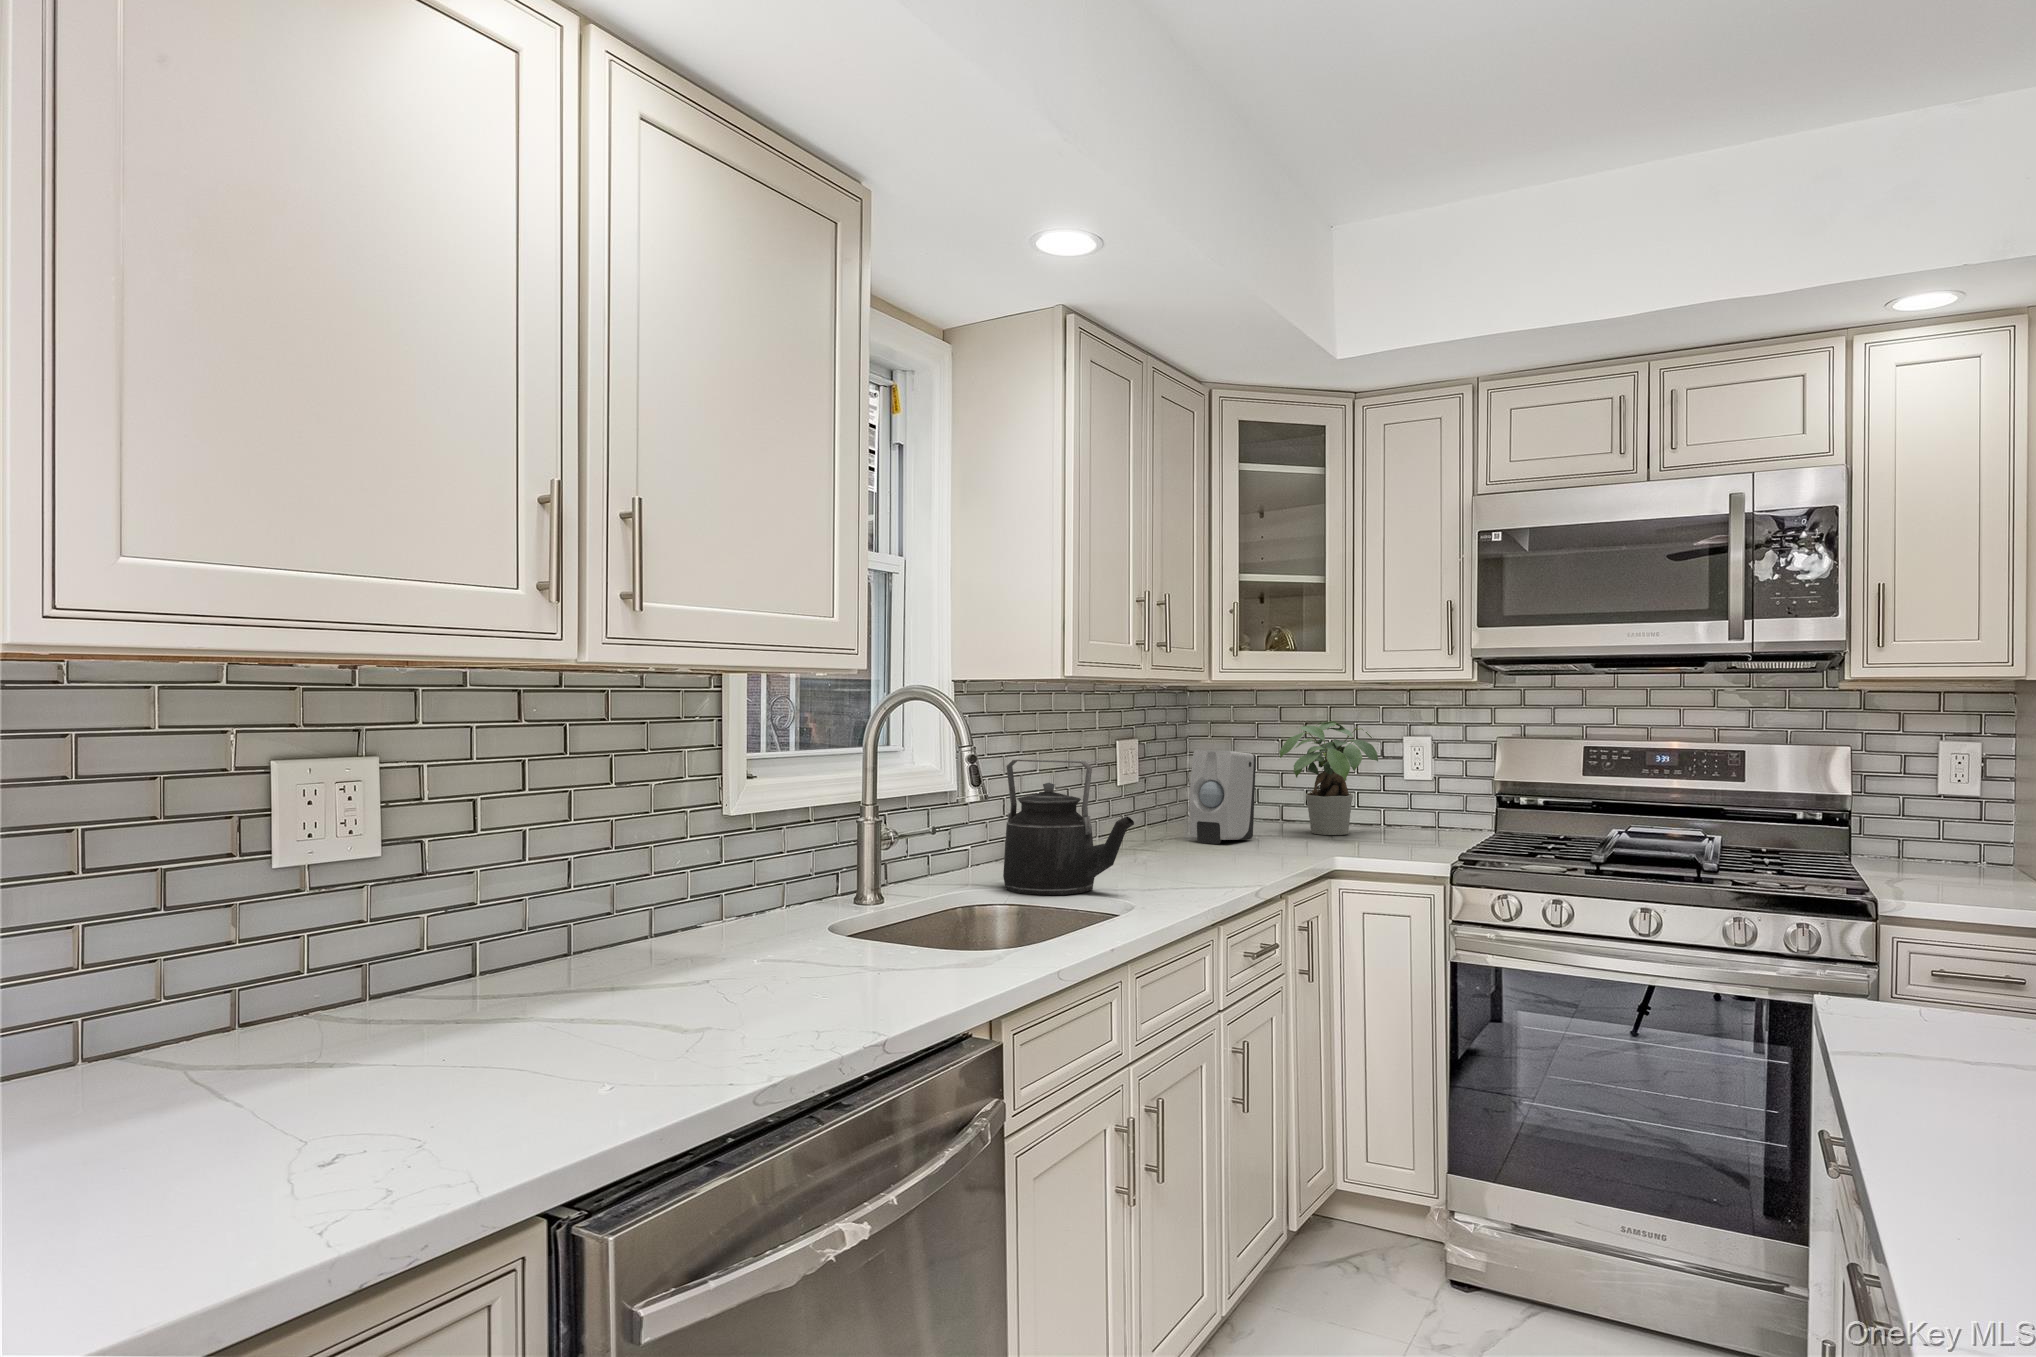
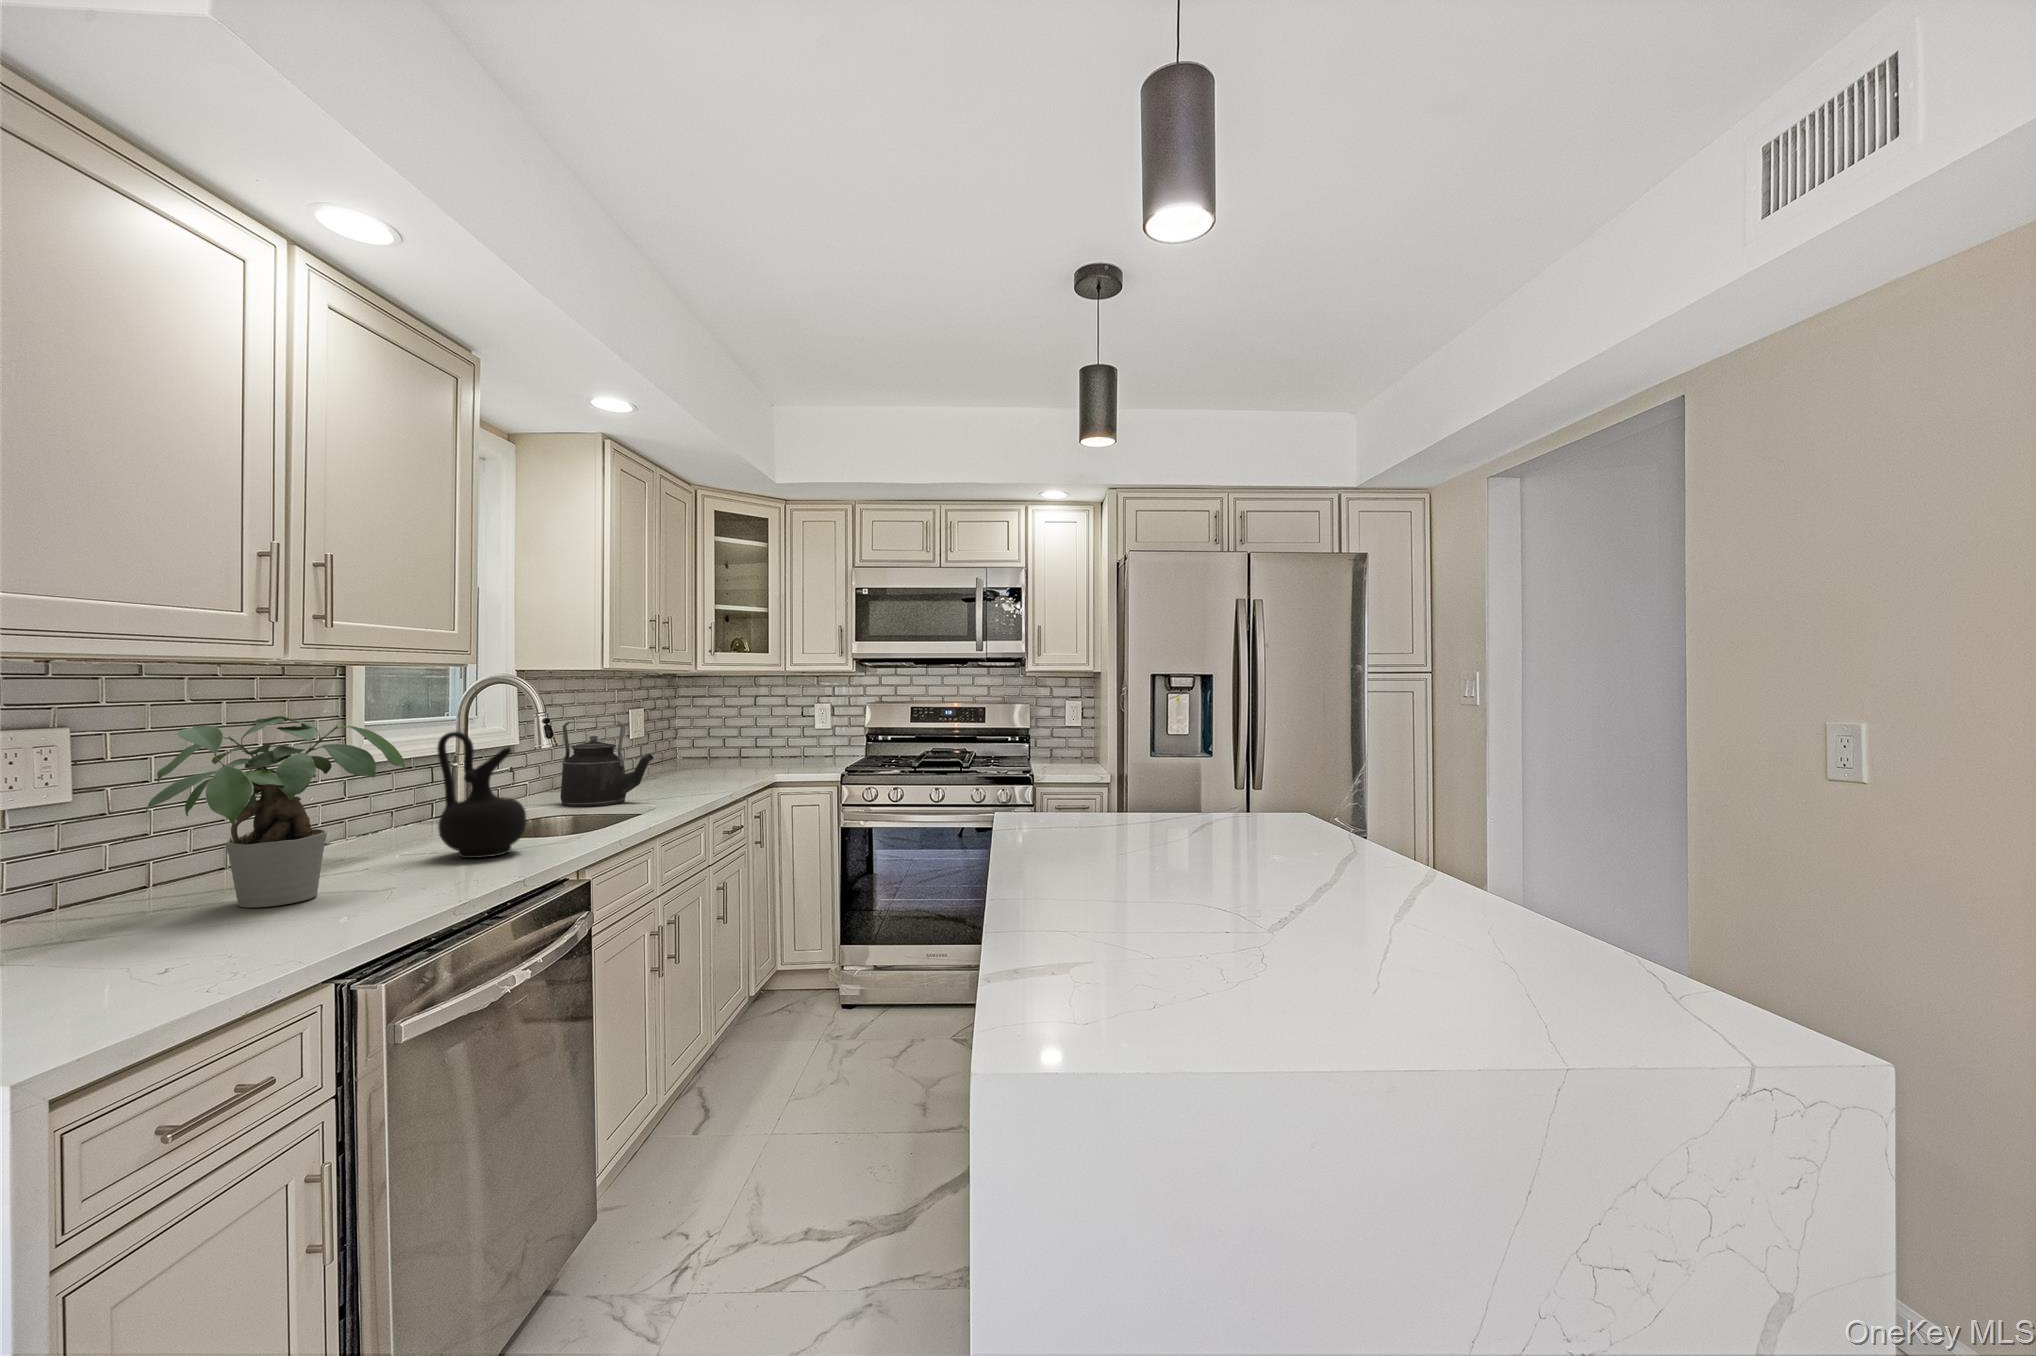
potted plant: present [1279,721,1378,835] -> present [145,716,406,908]
soap dispenser: present [1189,750,1256,844] -> none [681,715,724,772]
ceramic jug: none [807,777,924,978] -> present [437,732,526,858]

